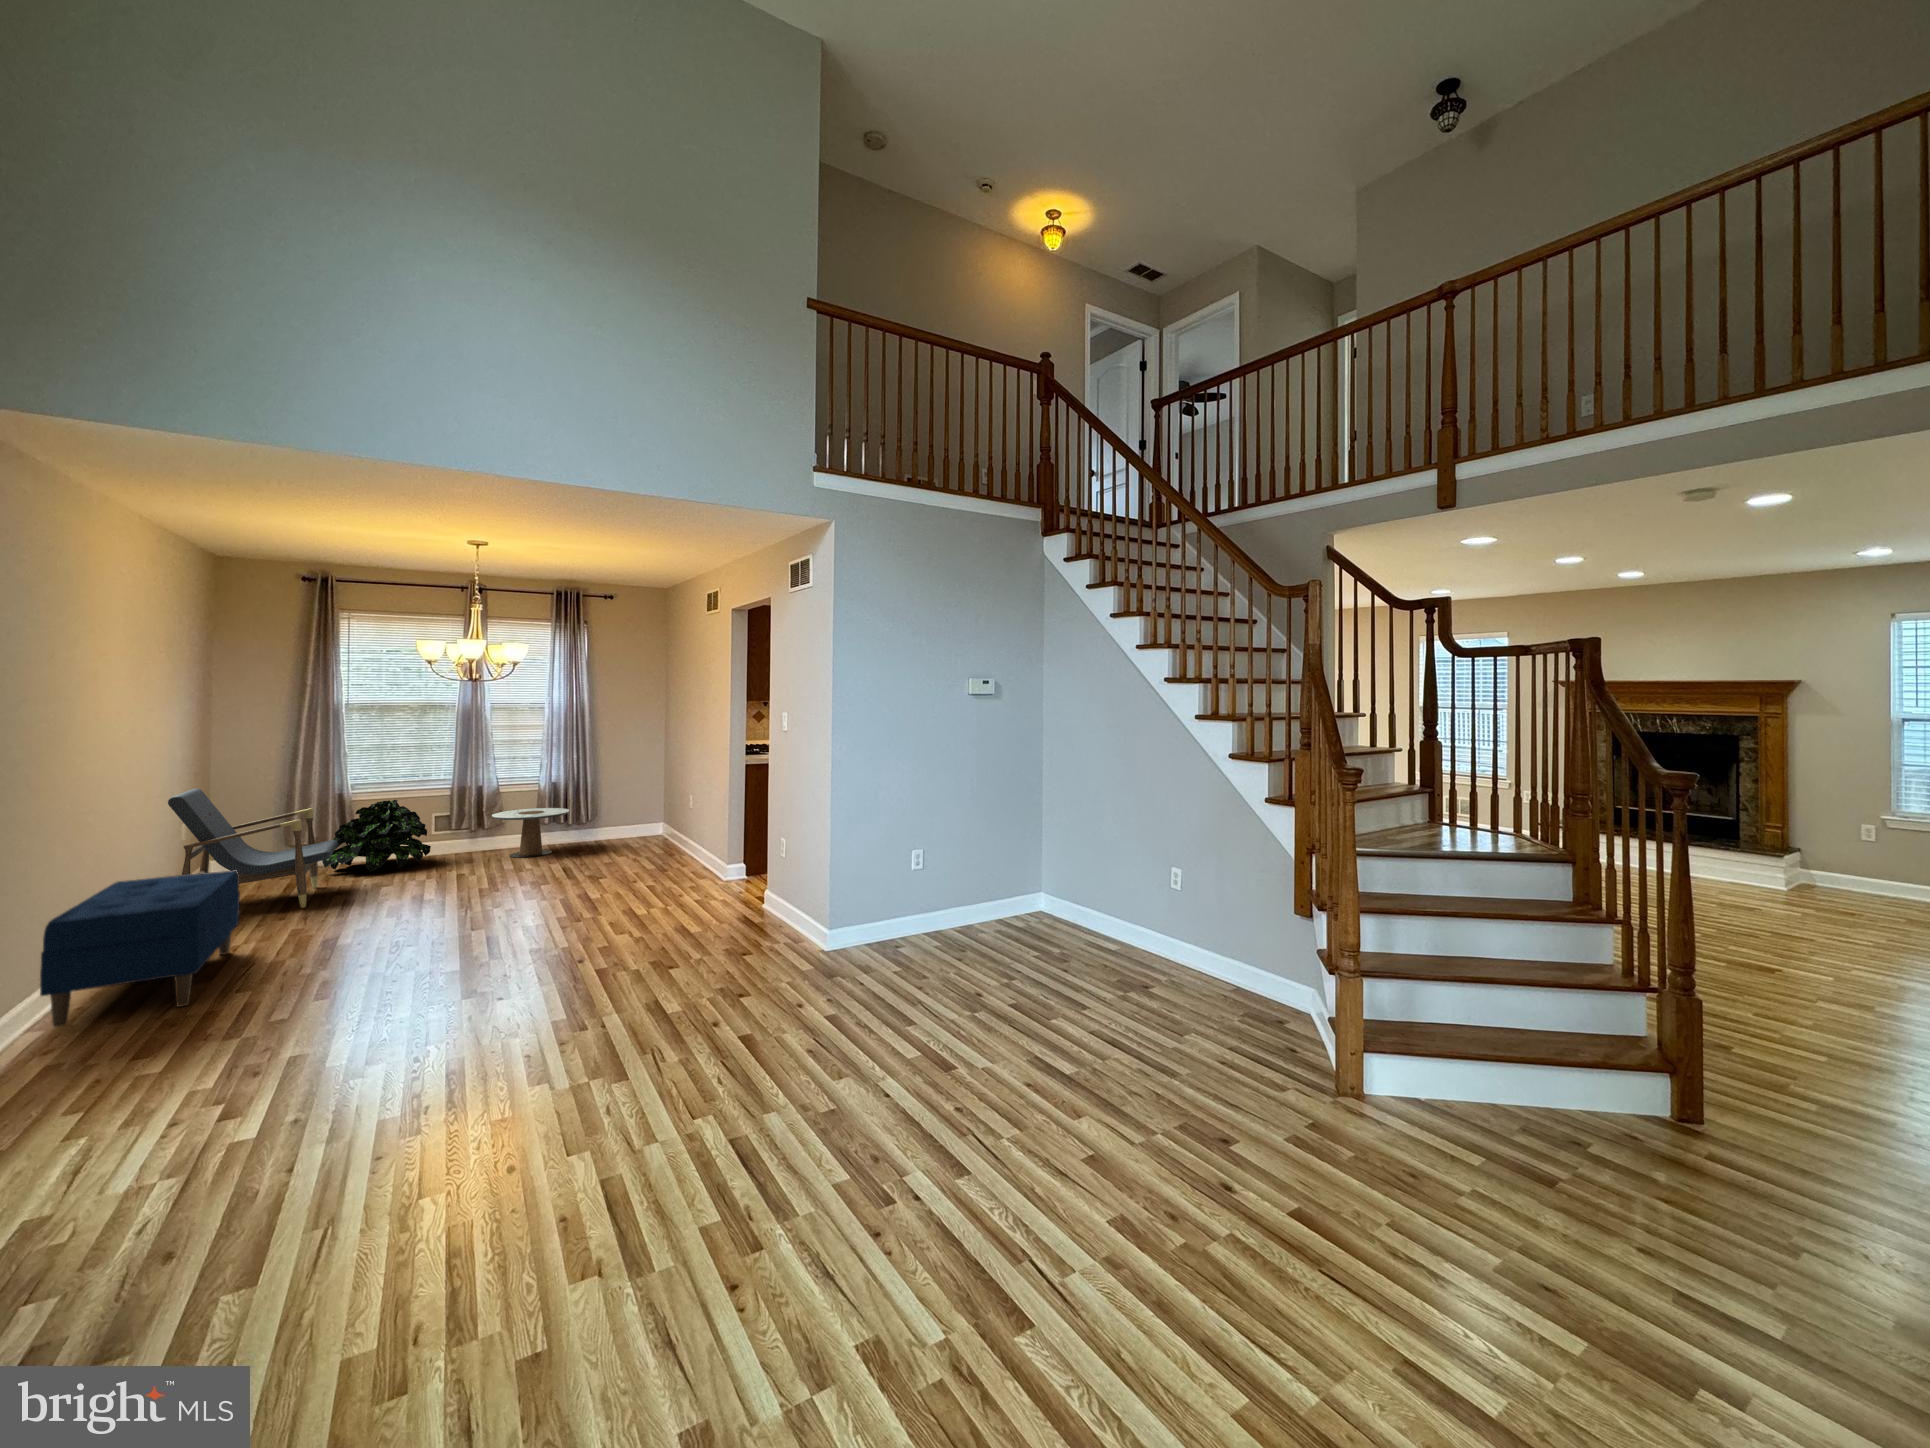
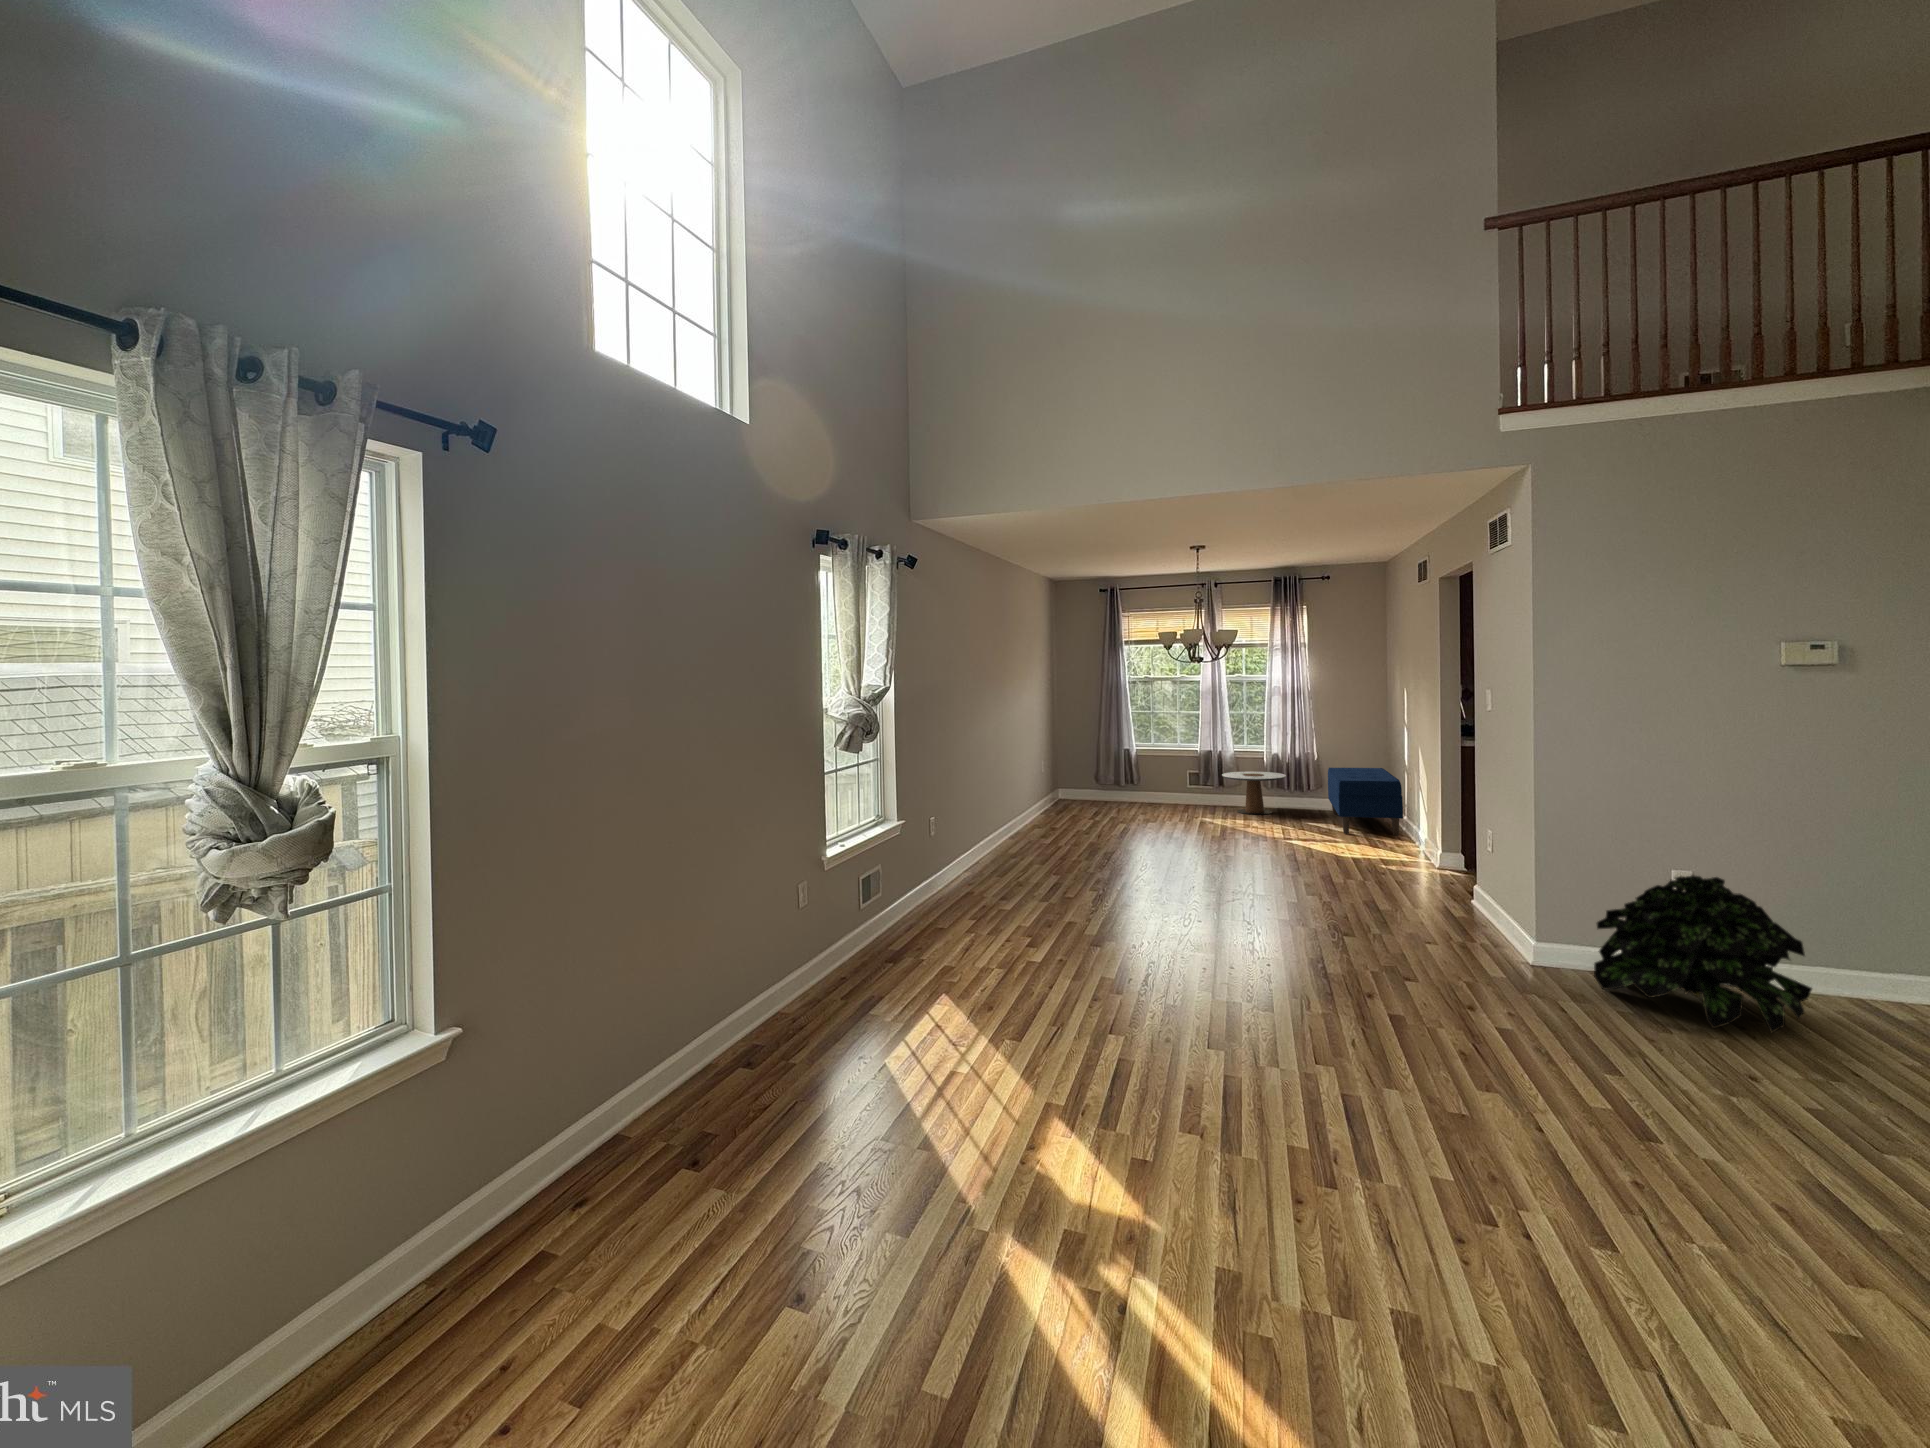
lounge chair: present [168,789,338,908] -> none [1028,740,1118,829]
potted plant: present [322,800,431,872] -> present [1594,875,1812,1032]
bench: present [40,870,240,1027] -> present [1328,768,1403,836]

